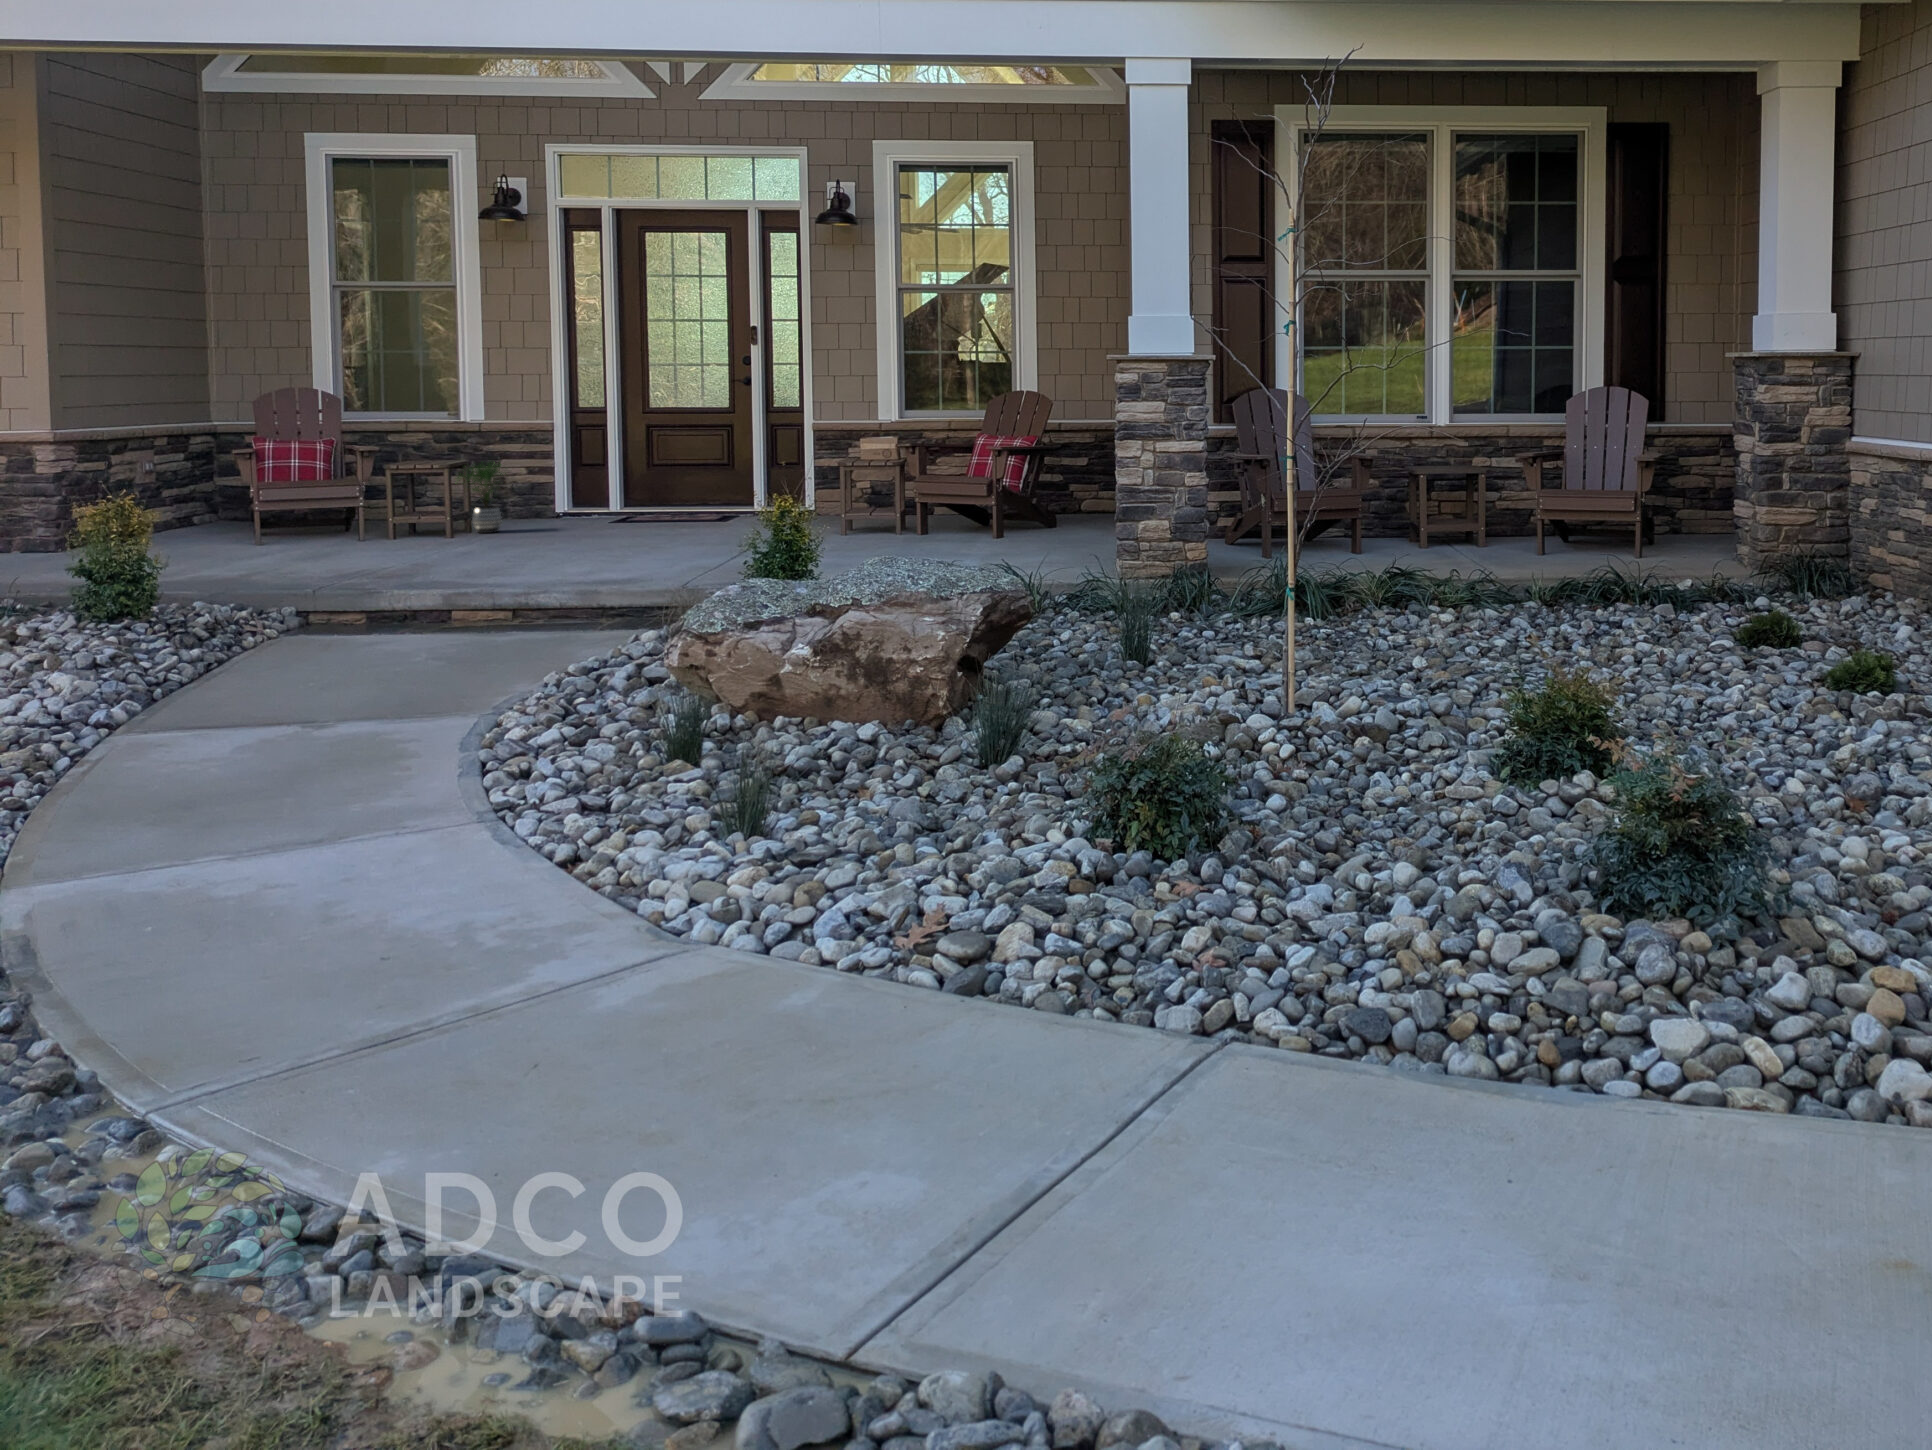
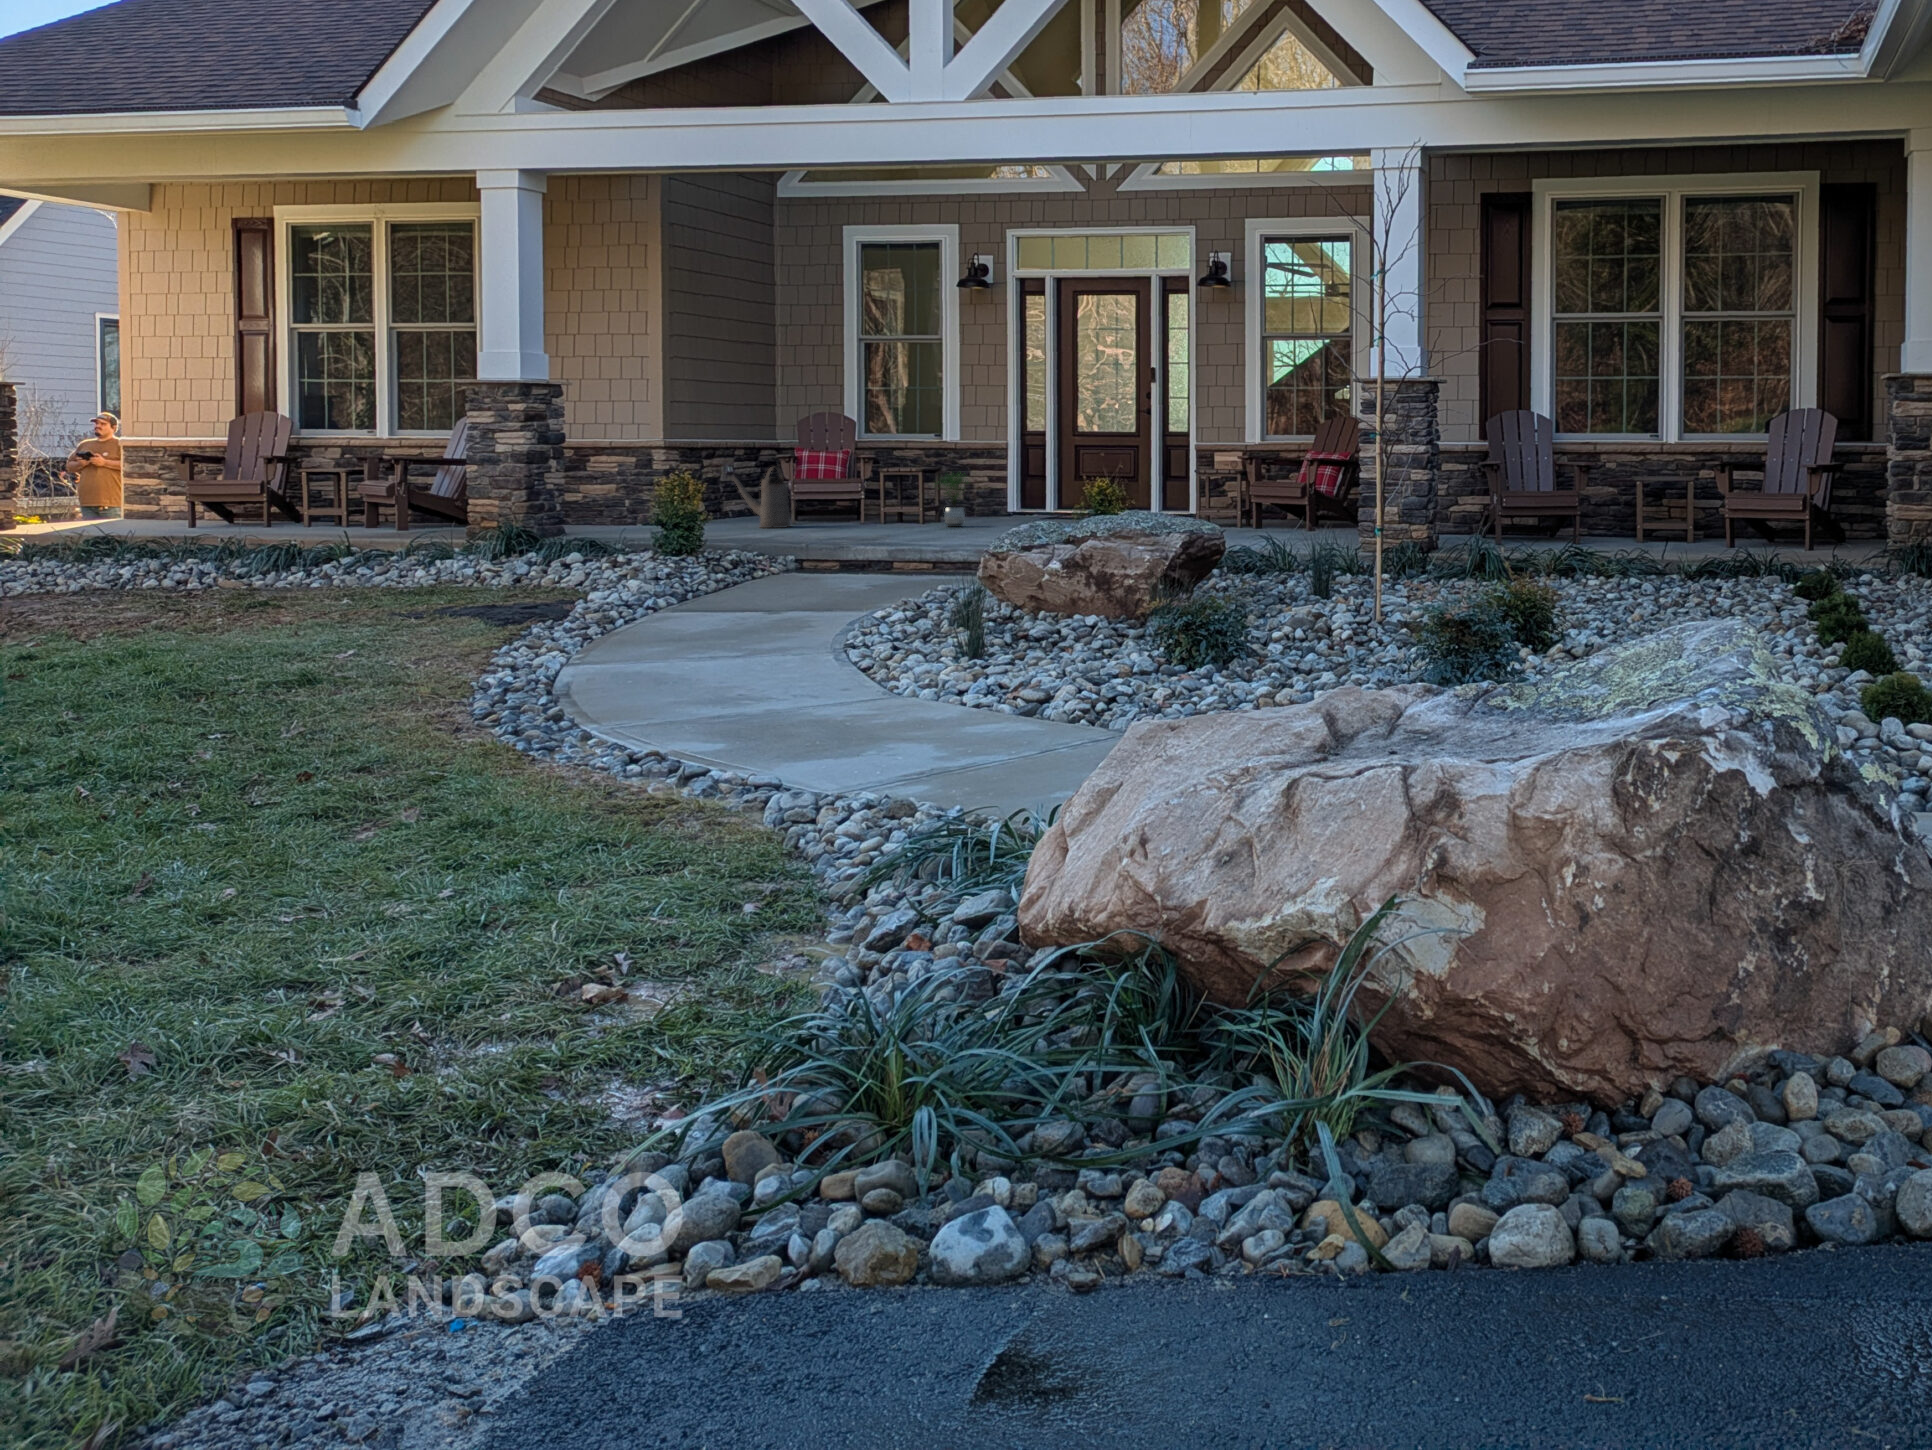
watering can: none [147,460,251,544] -> present [733,467,796,528]

